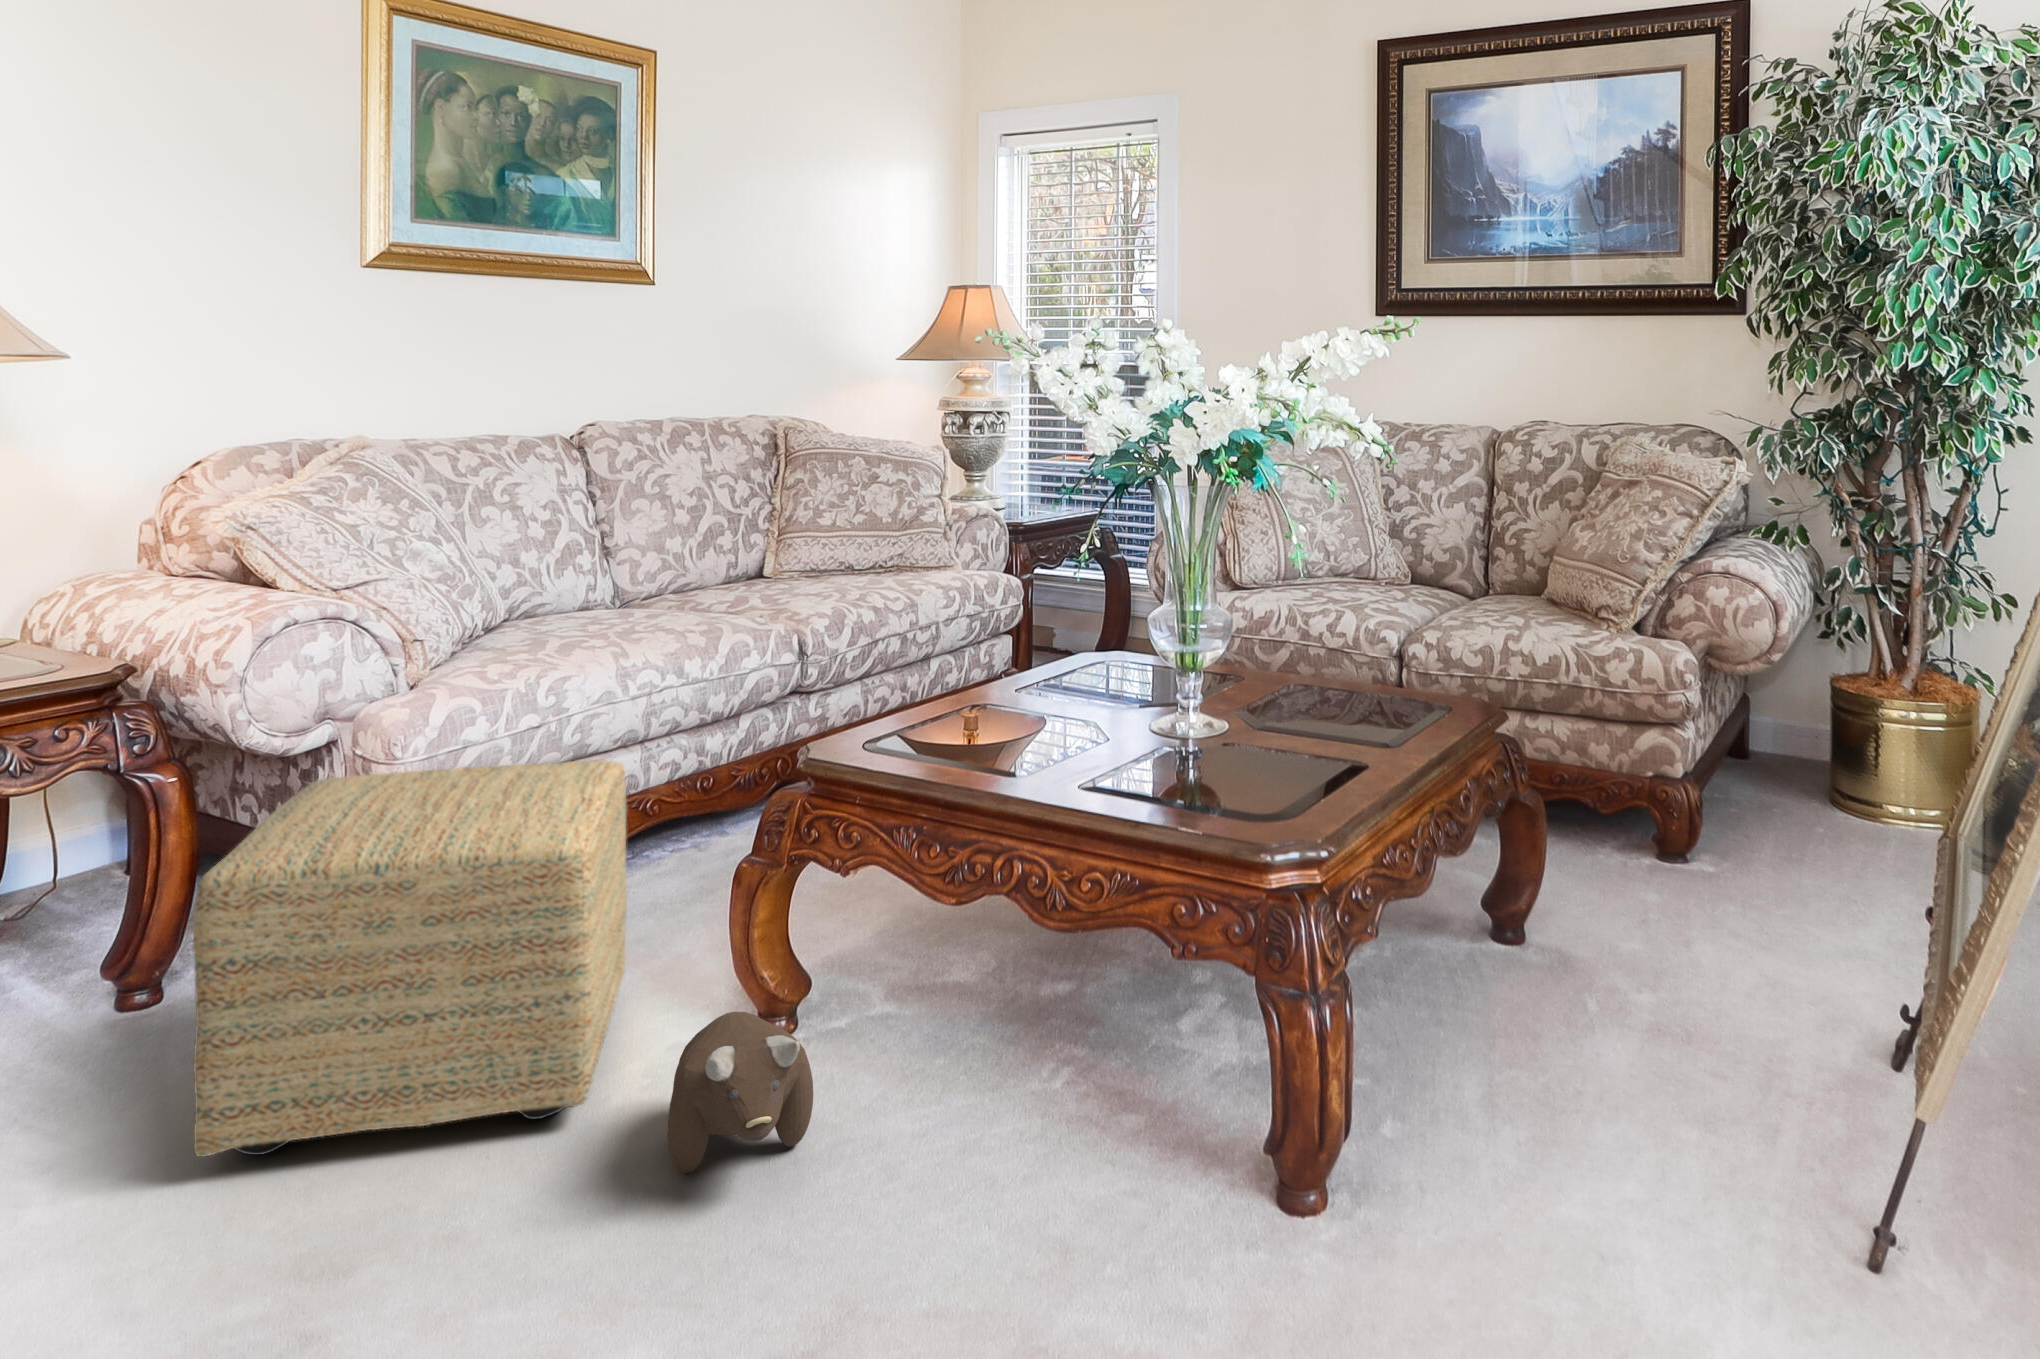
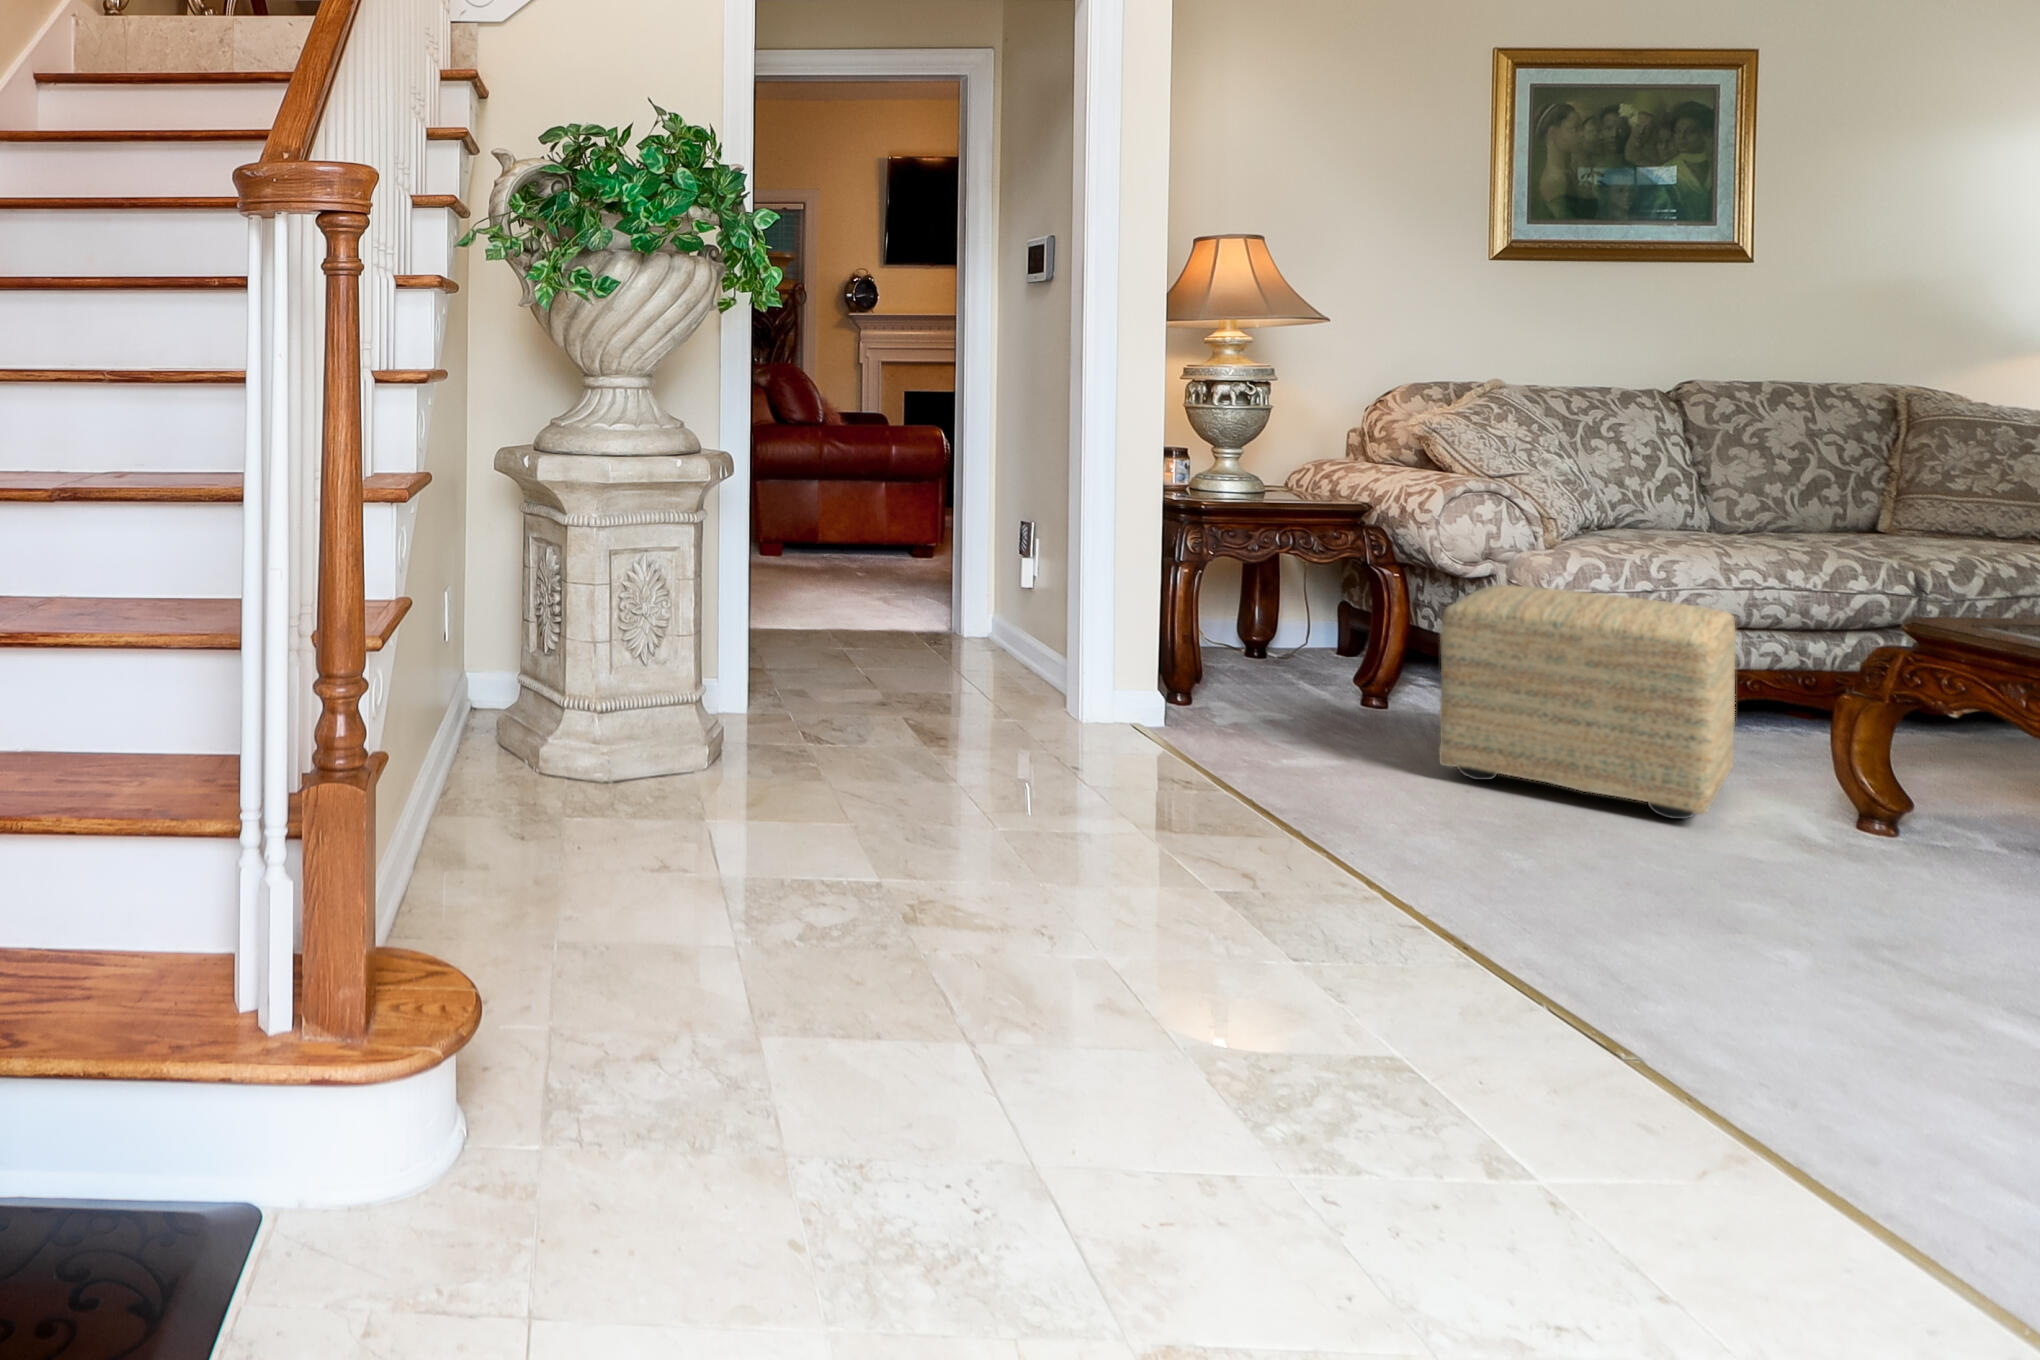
plush toy: present [667,1012,813,1173] -> none [1777,778,1913,886]

